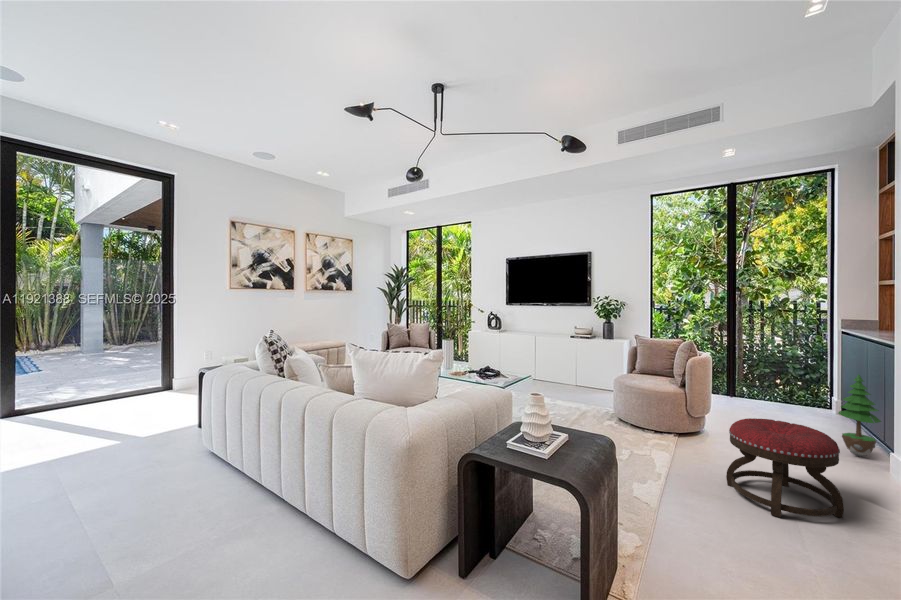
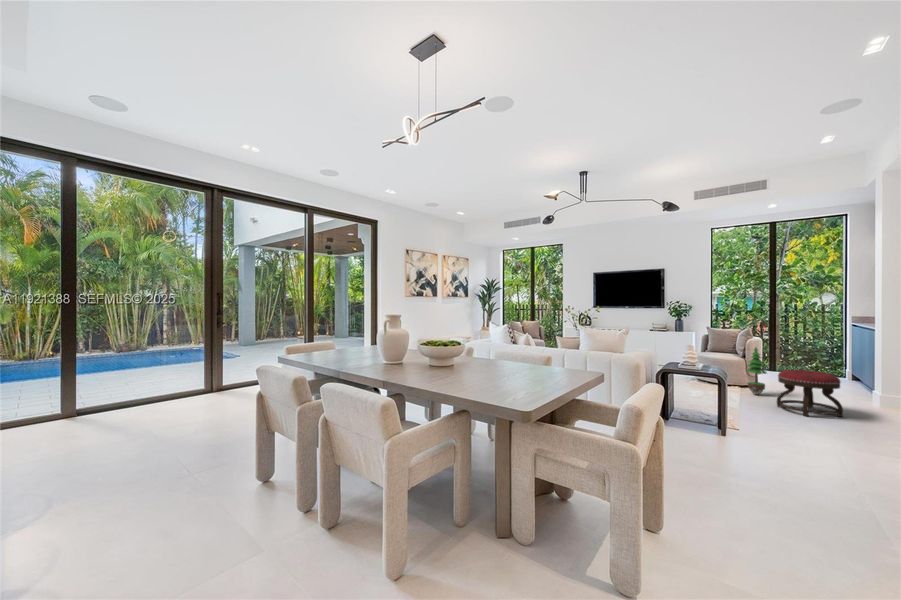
potted tree: present [838,375,881,457] -> present [746,347,767,395]

